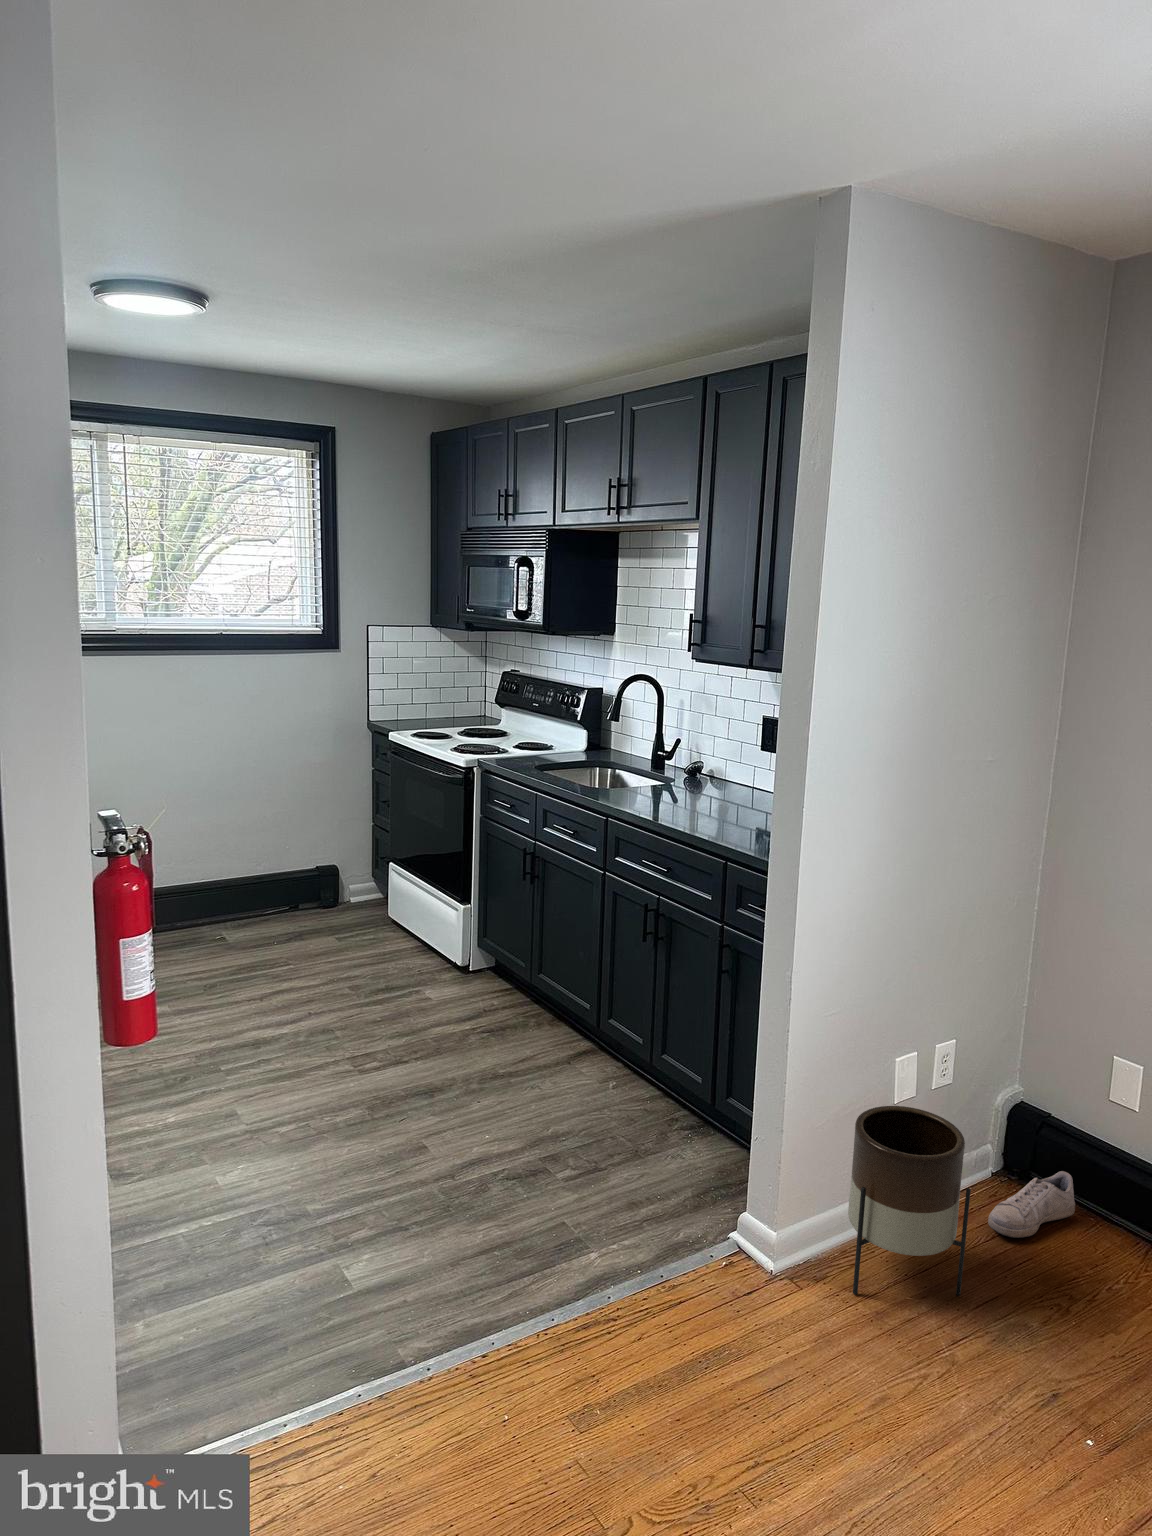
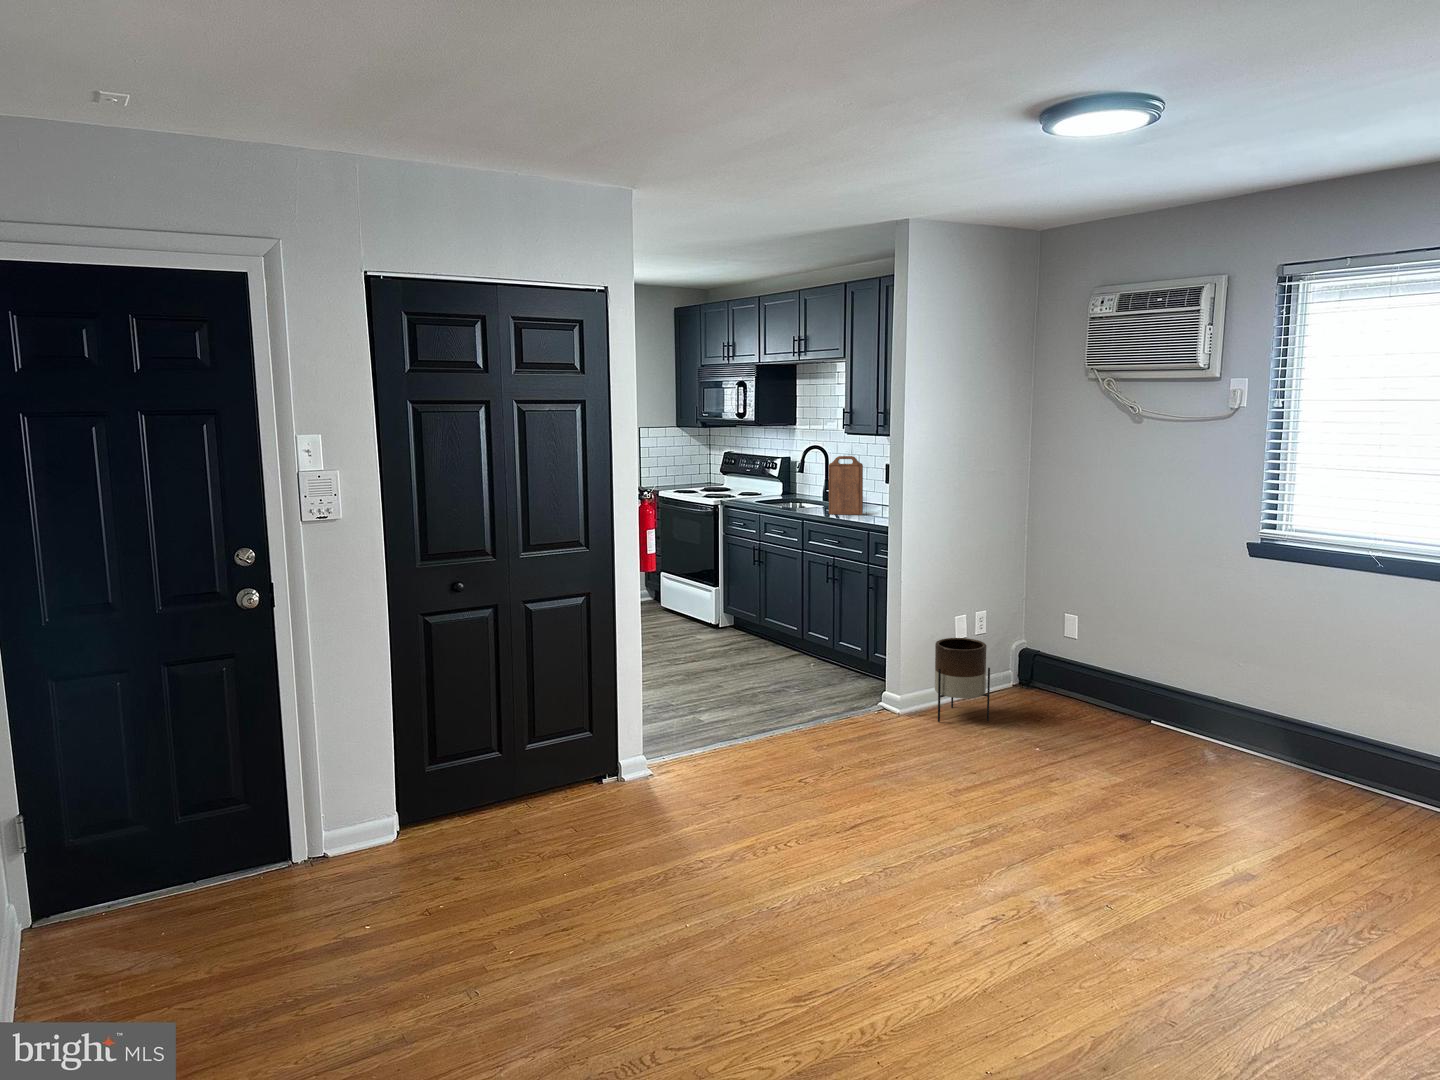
cutting board: none [655,703,722,813] -> present [829,456,863,515]
shoe: present [988,1171,1075,1238] -> none [1007,677,1052,704]

